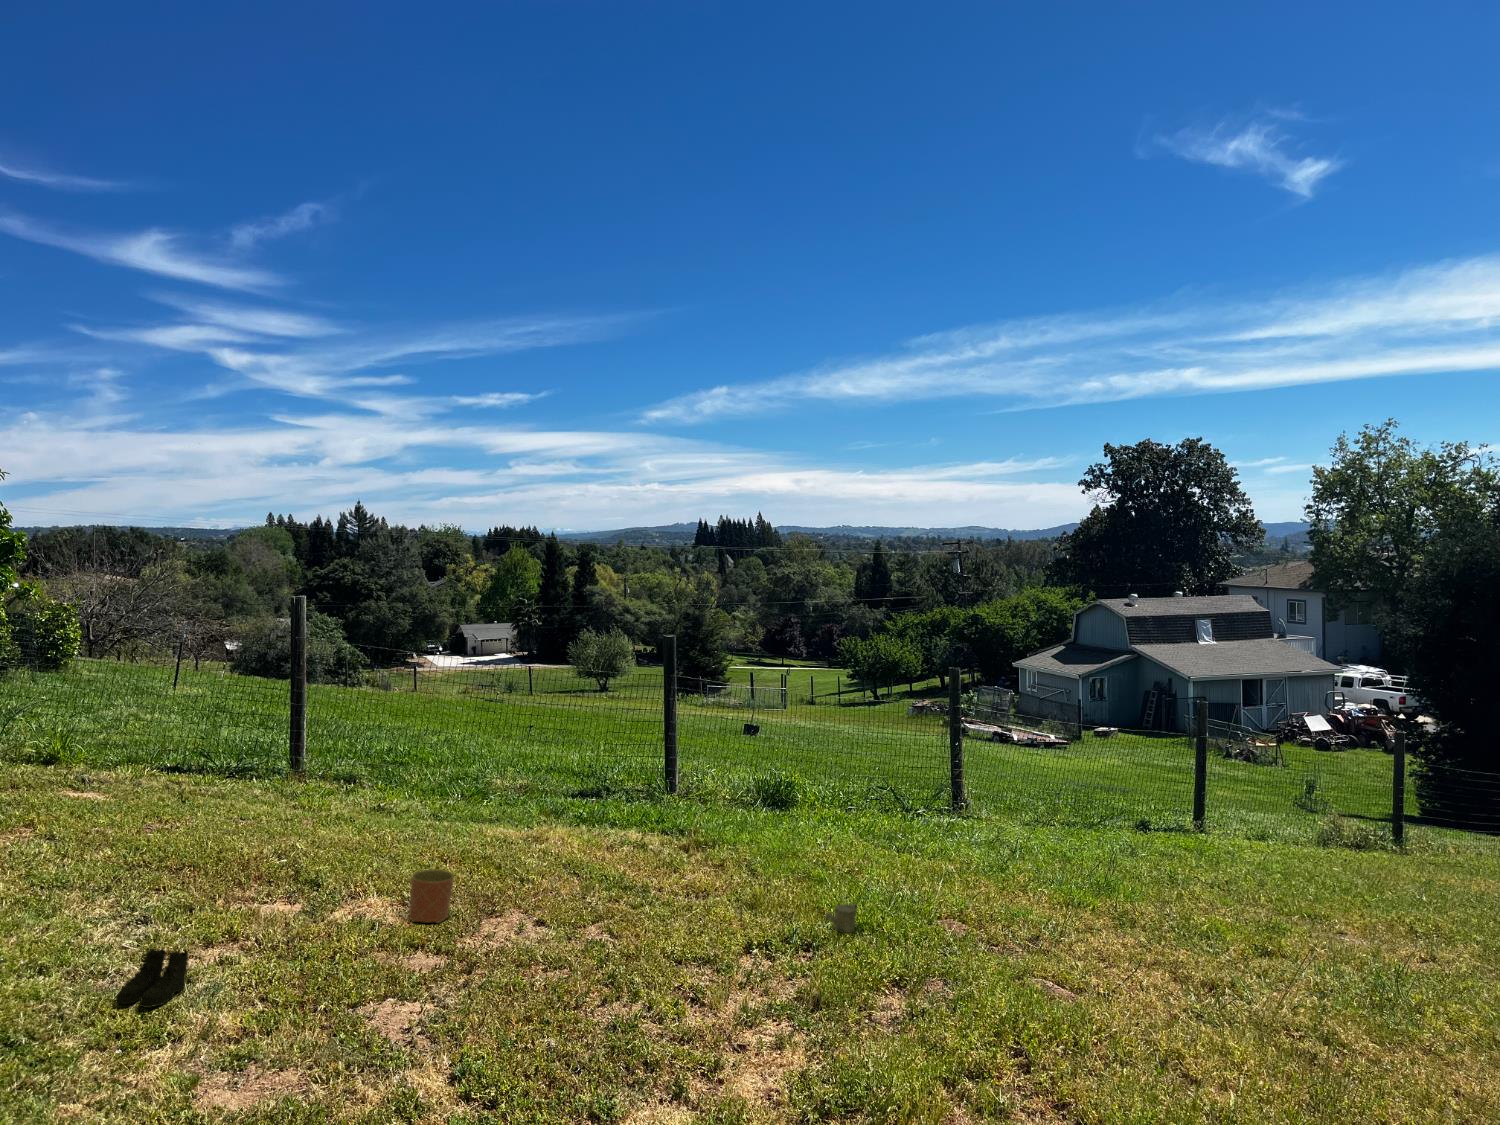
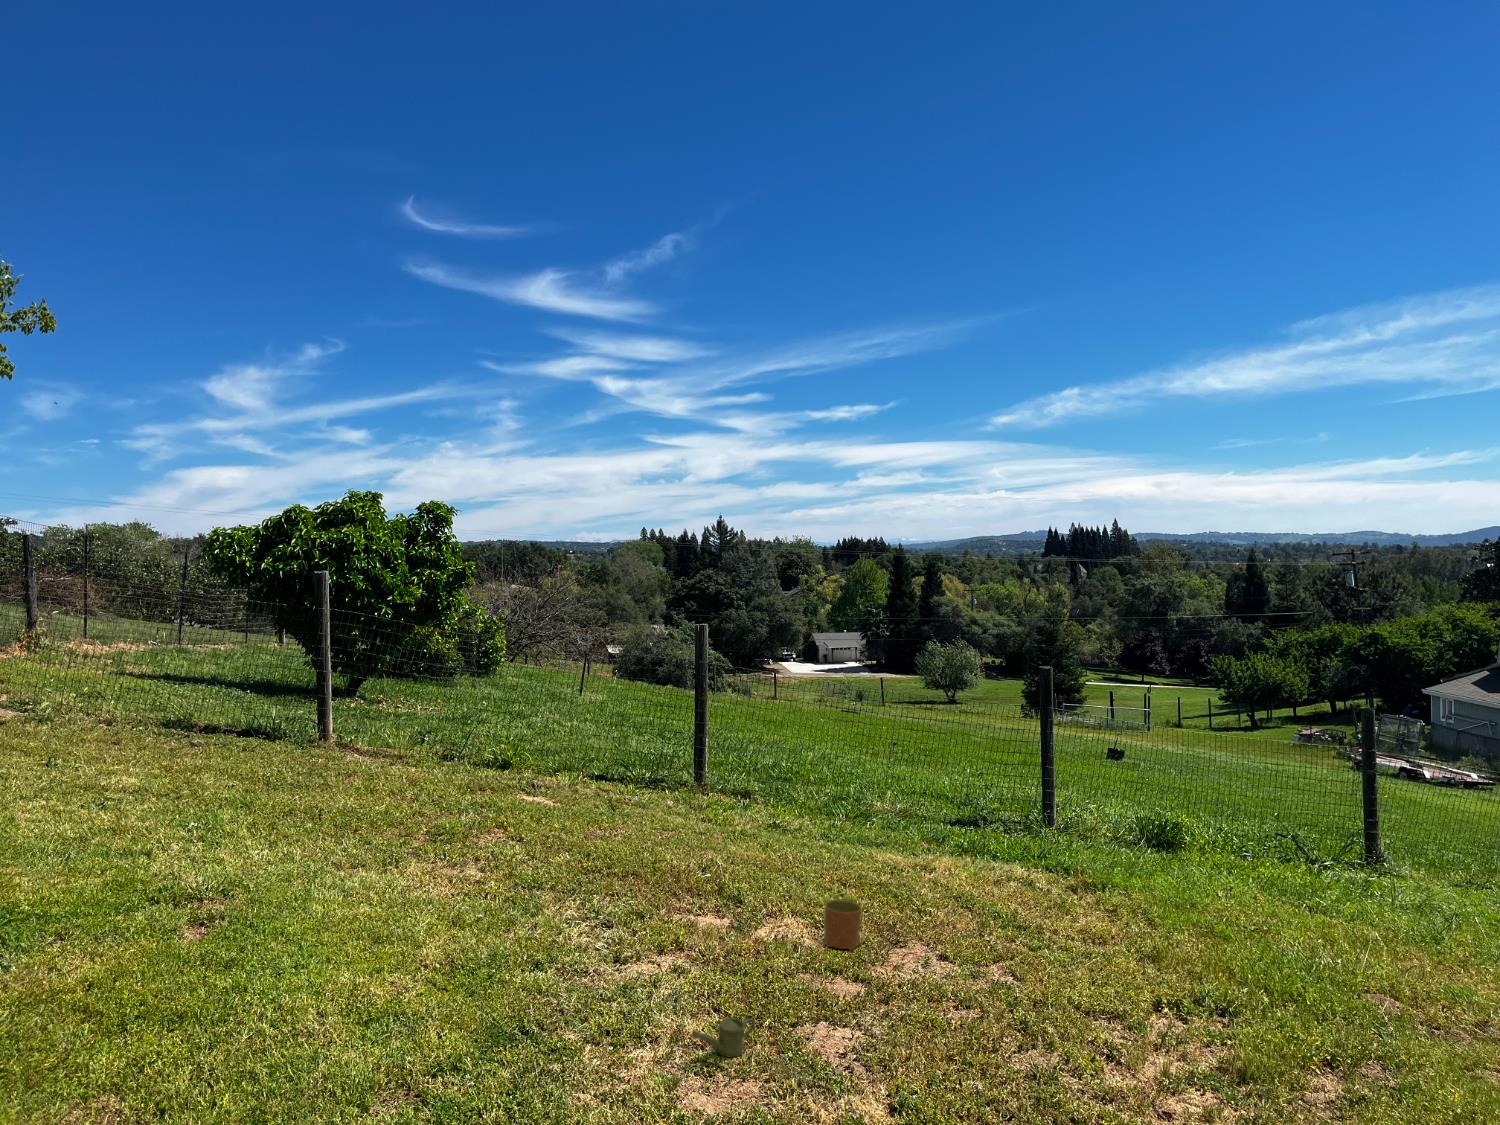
watering can: present [825,904,857,933] -> present [692,1018,755,1057]
boots: present [116,948,189,1008] -> none [616,953,663,1003]

